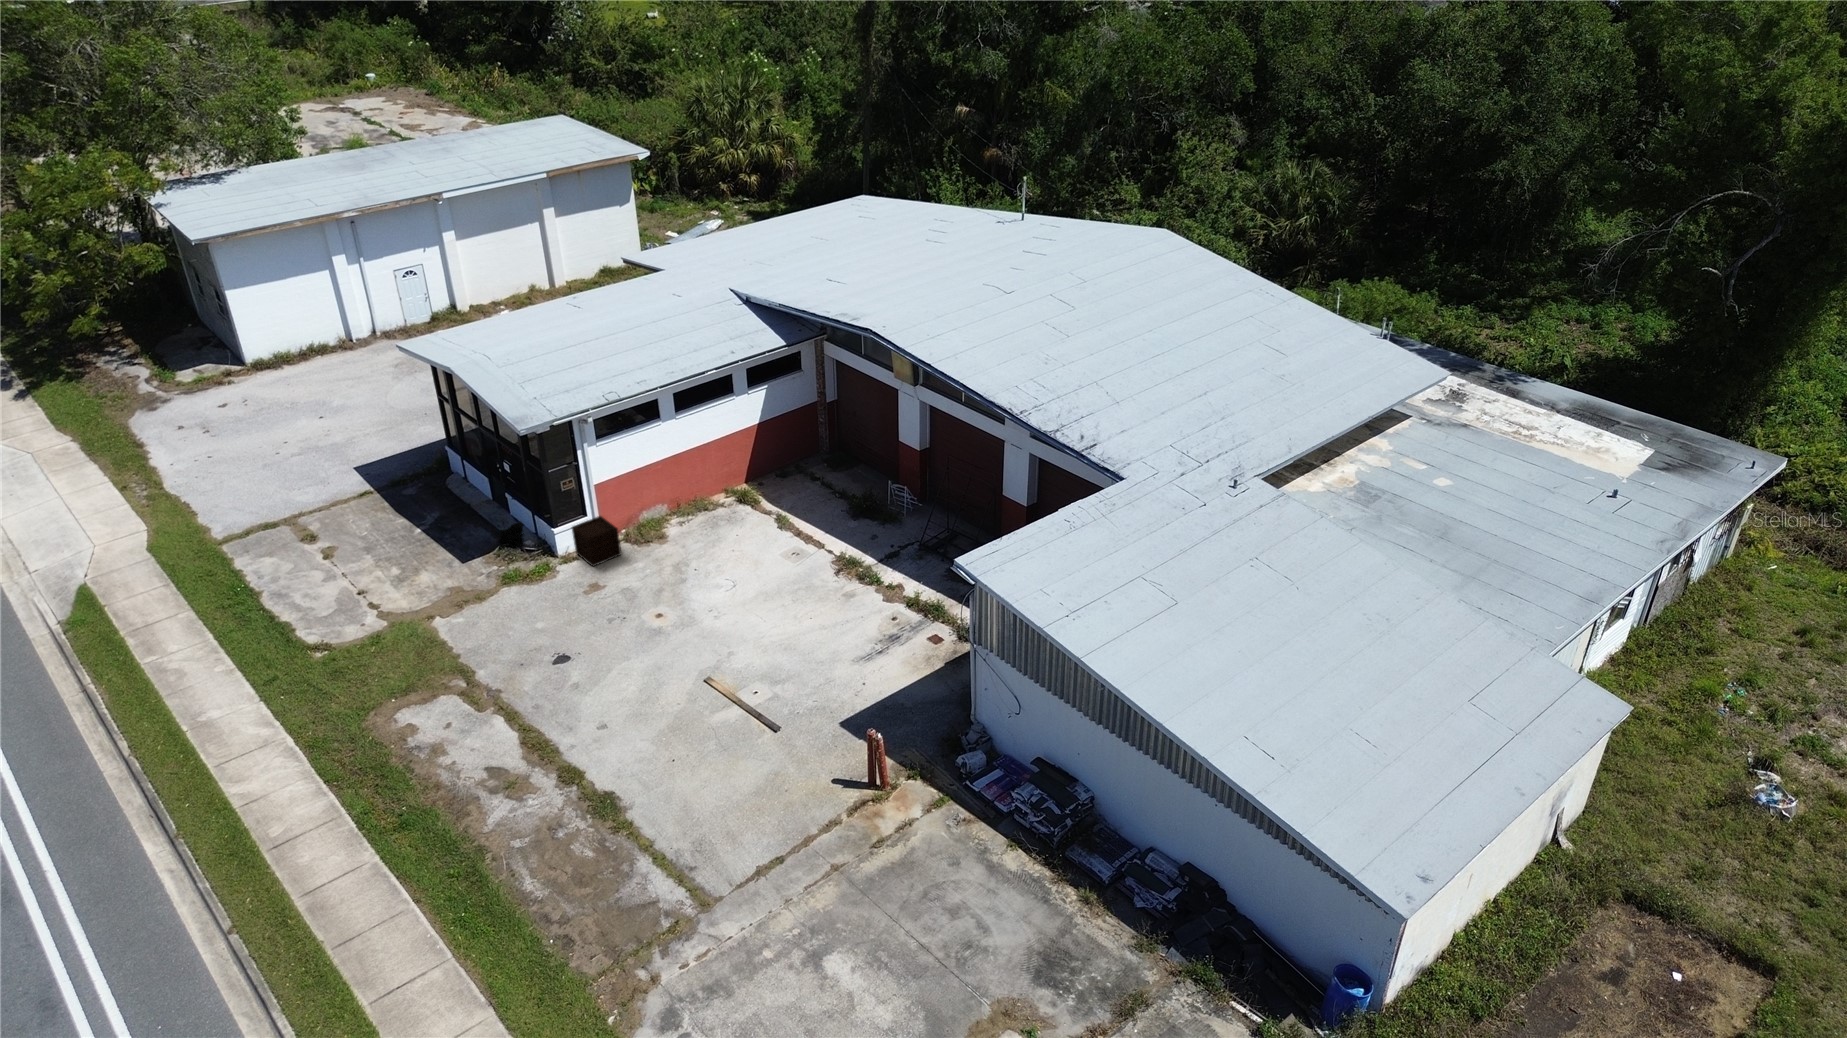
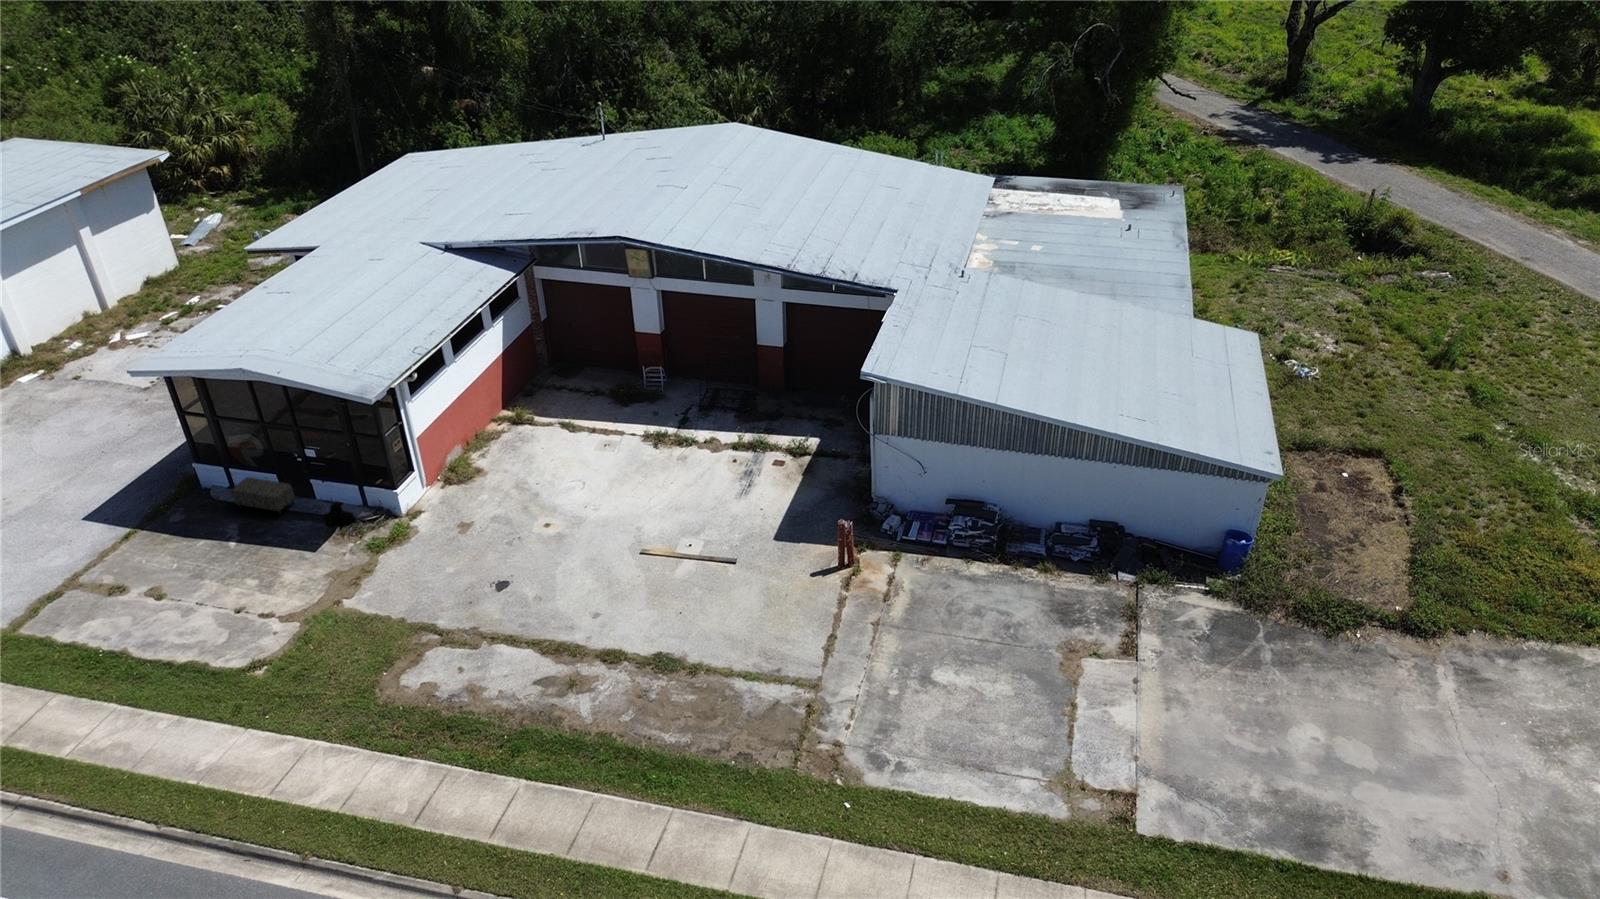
bench: none [452,473,499,520] -> present [231,477,294,516]
wooden crate: present [572,516,621,566] -> none [409,467,458,513]

